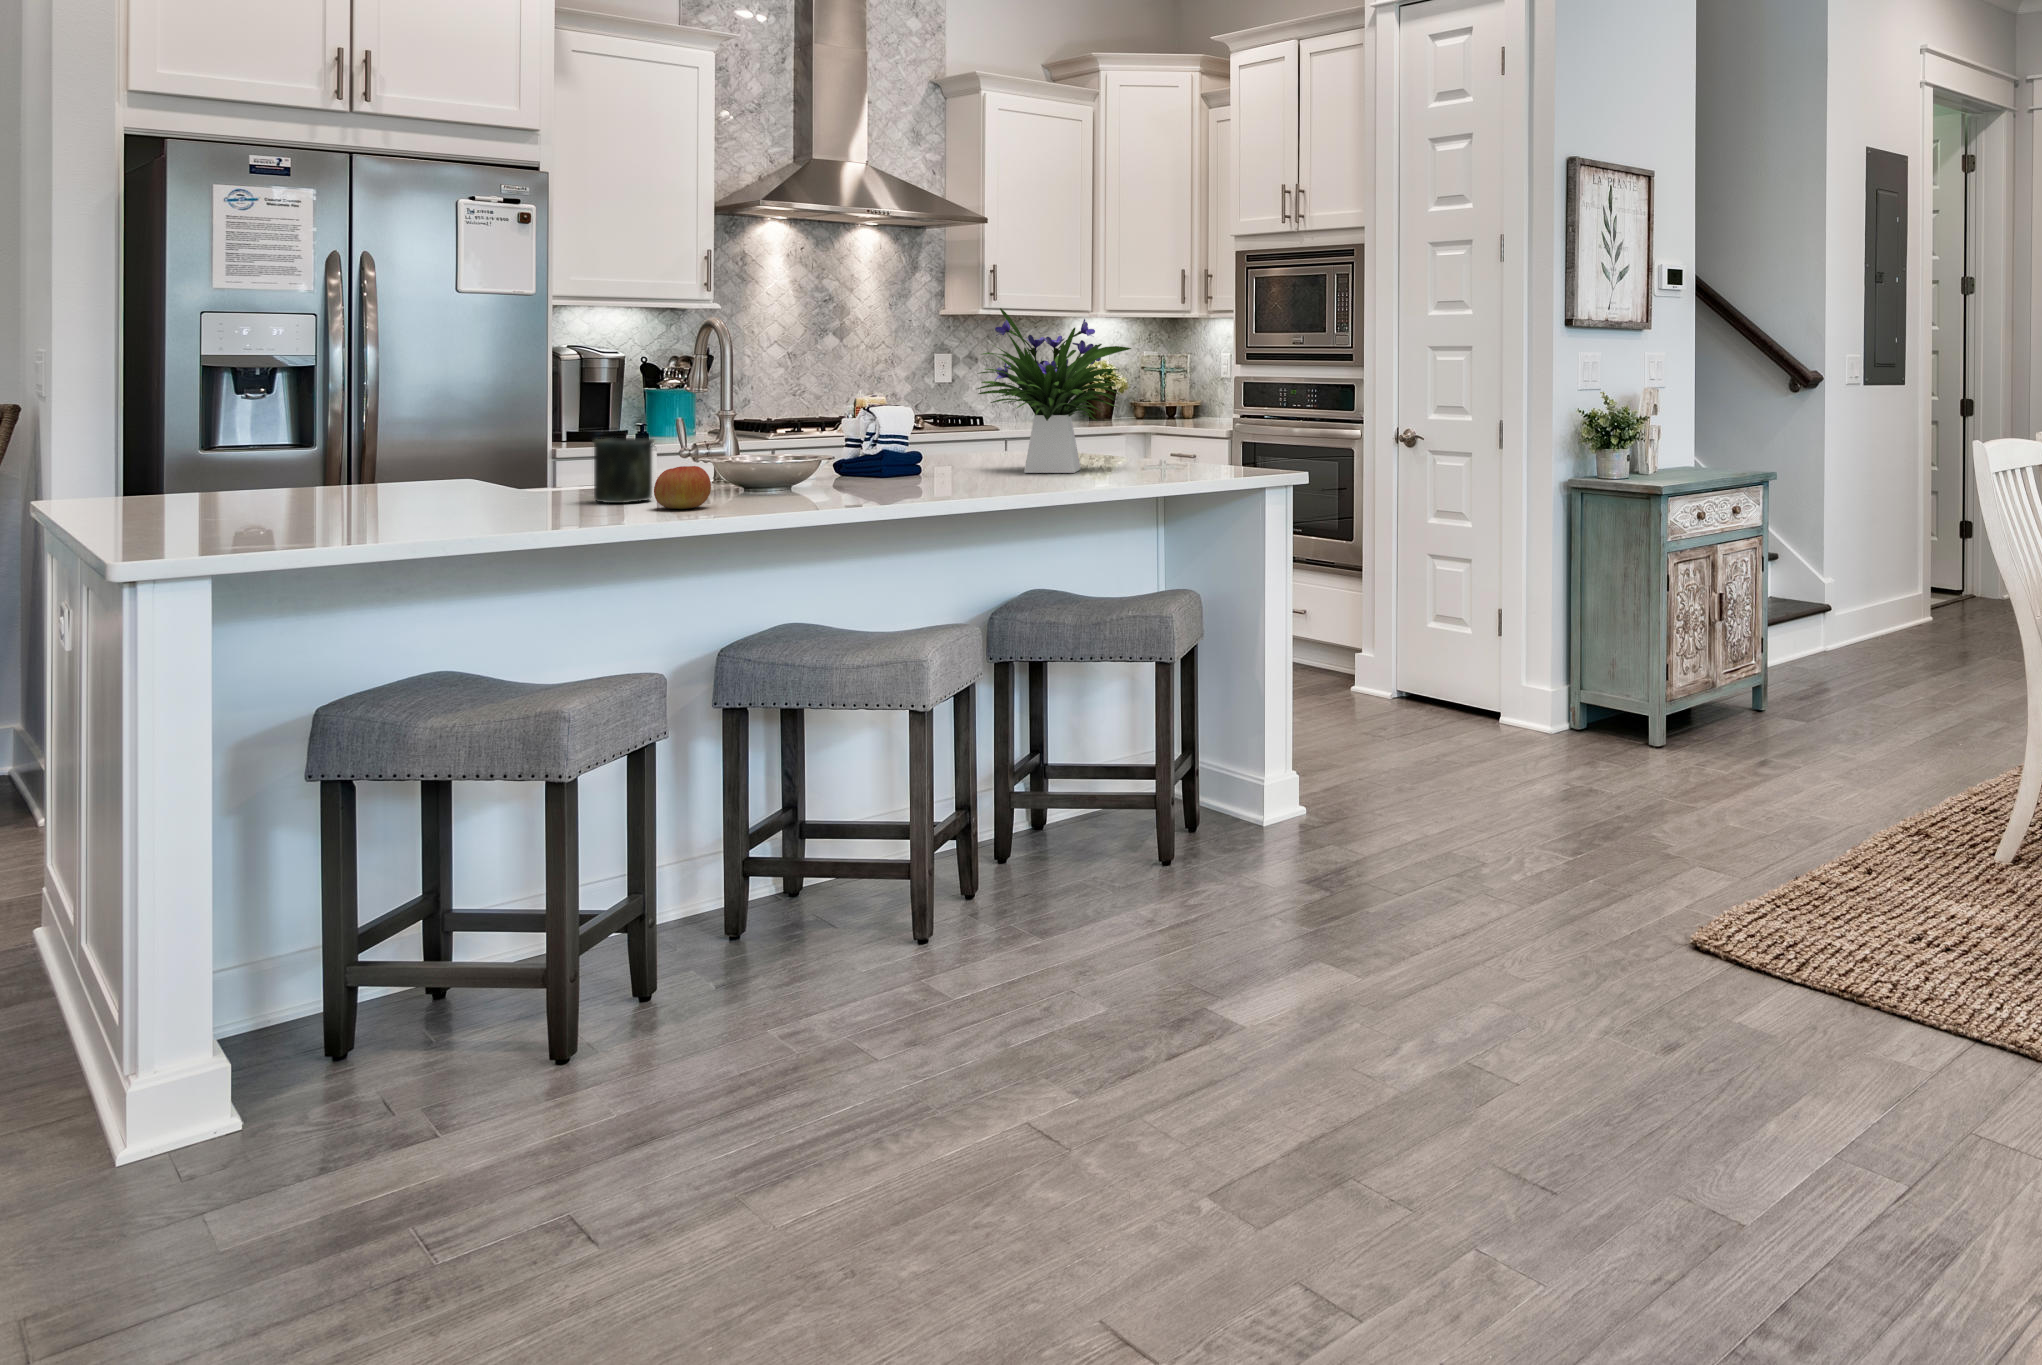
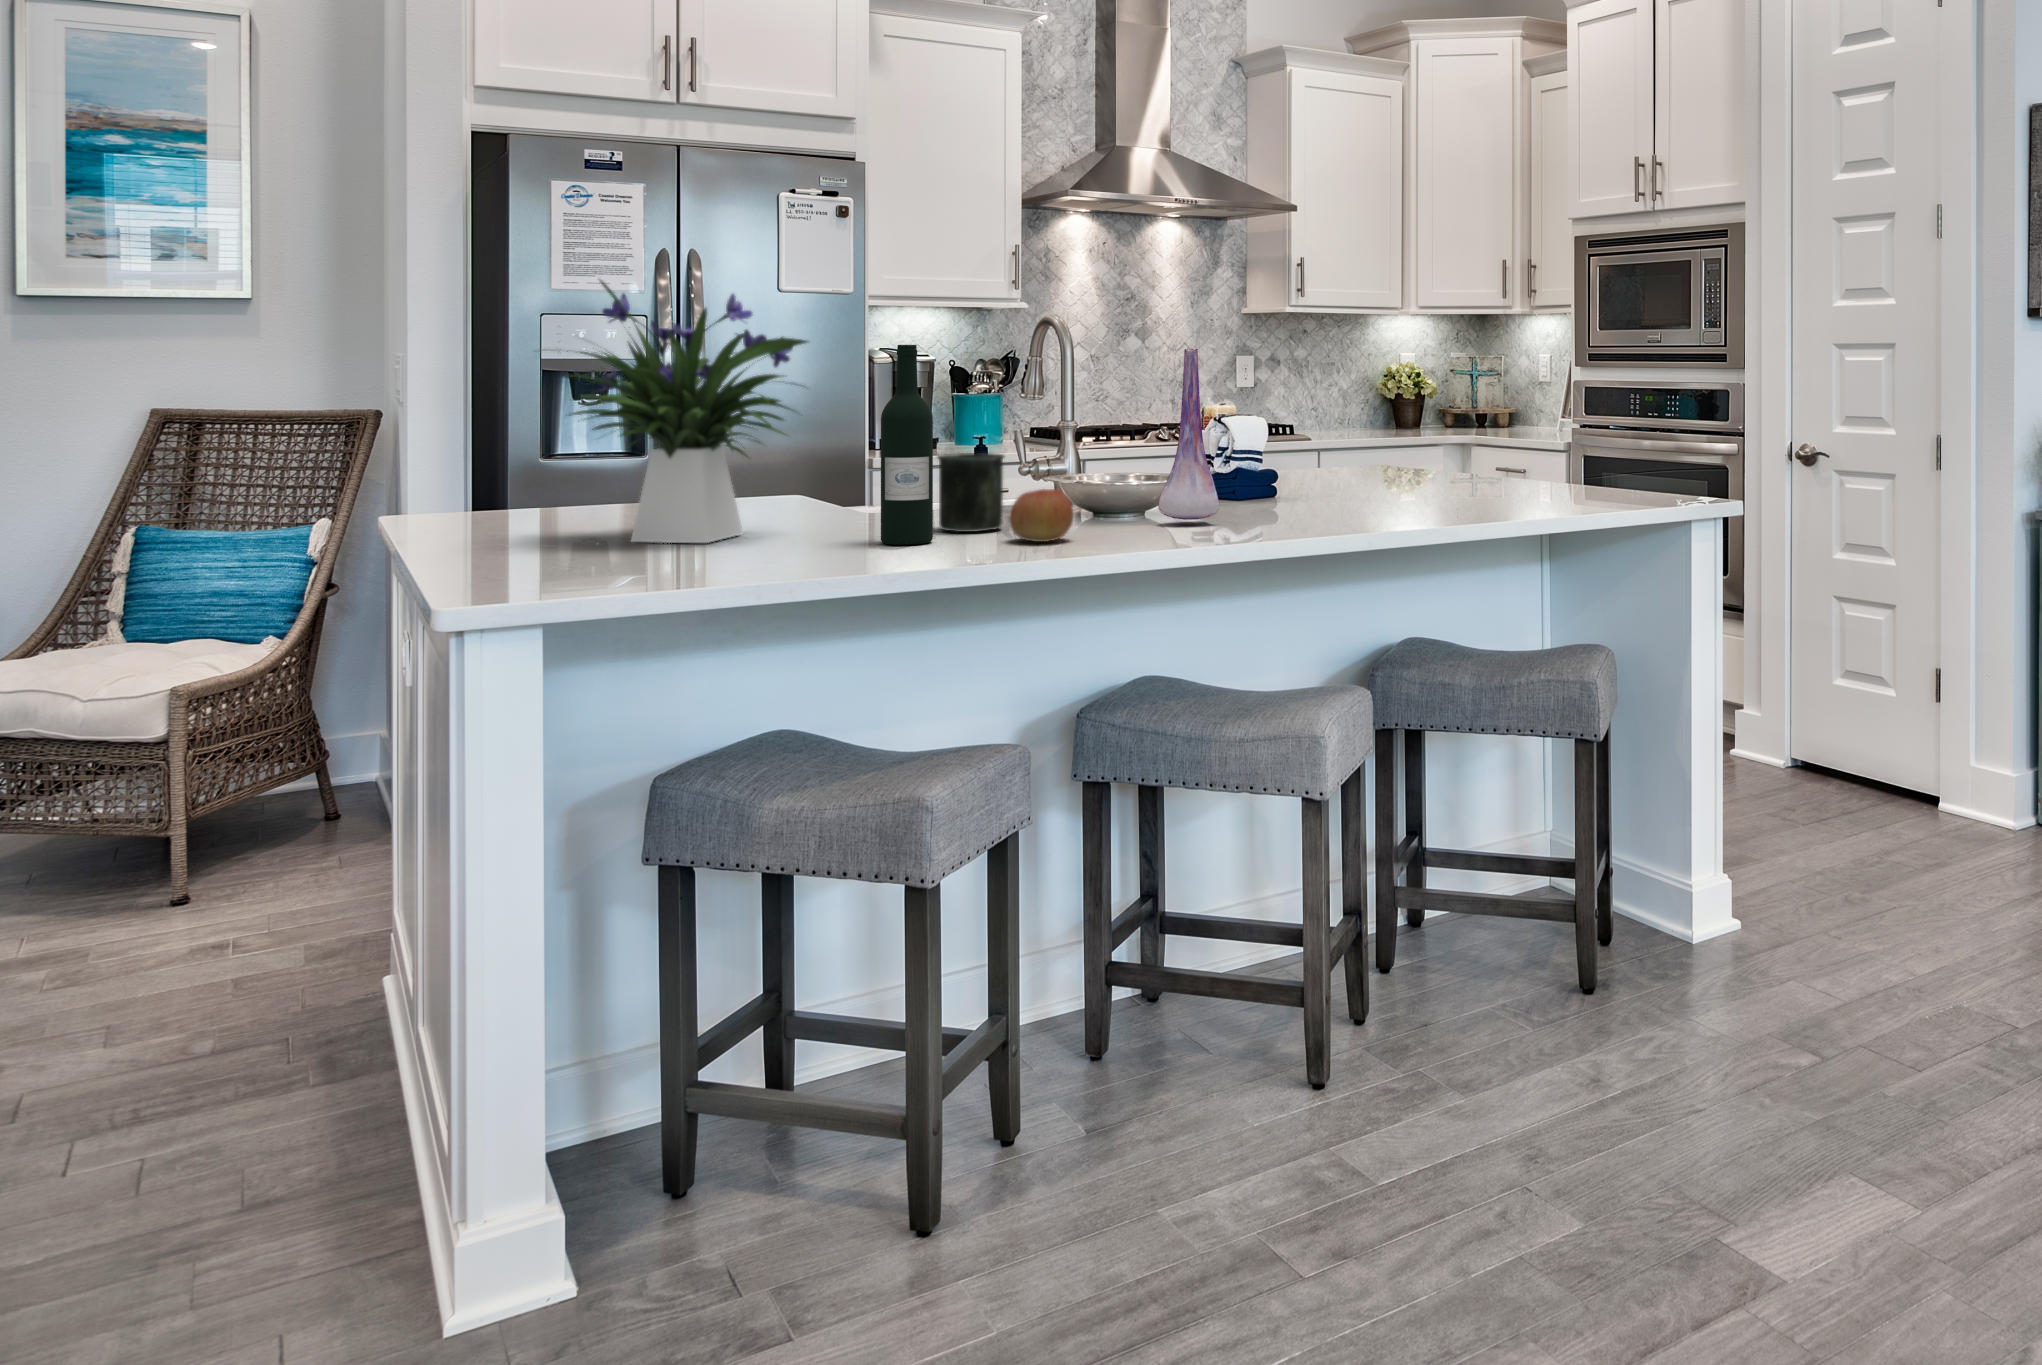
flower arrangement: present [977,308,1131,473] -> present [535,280,807,543]
wine bottle: none [537,349,585,512] -> present [881,345,933,545]
vase: none [785,350,846,495] -> present [1158,349,1219,520]

